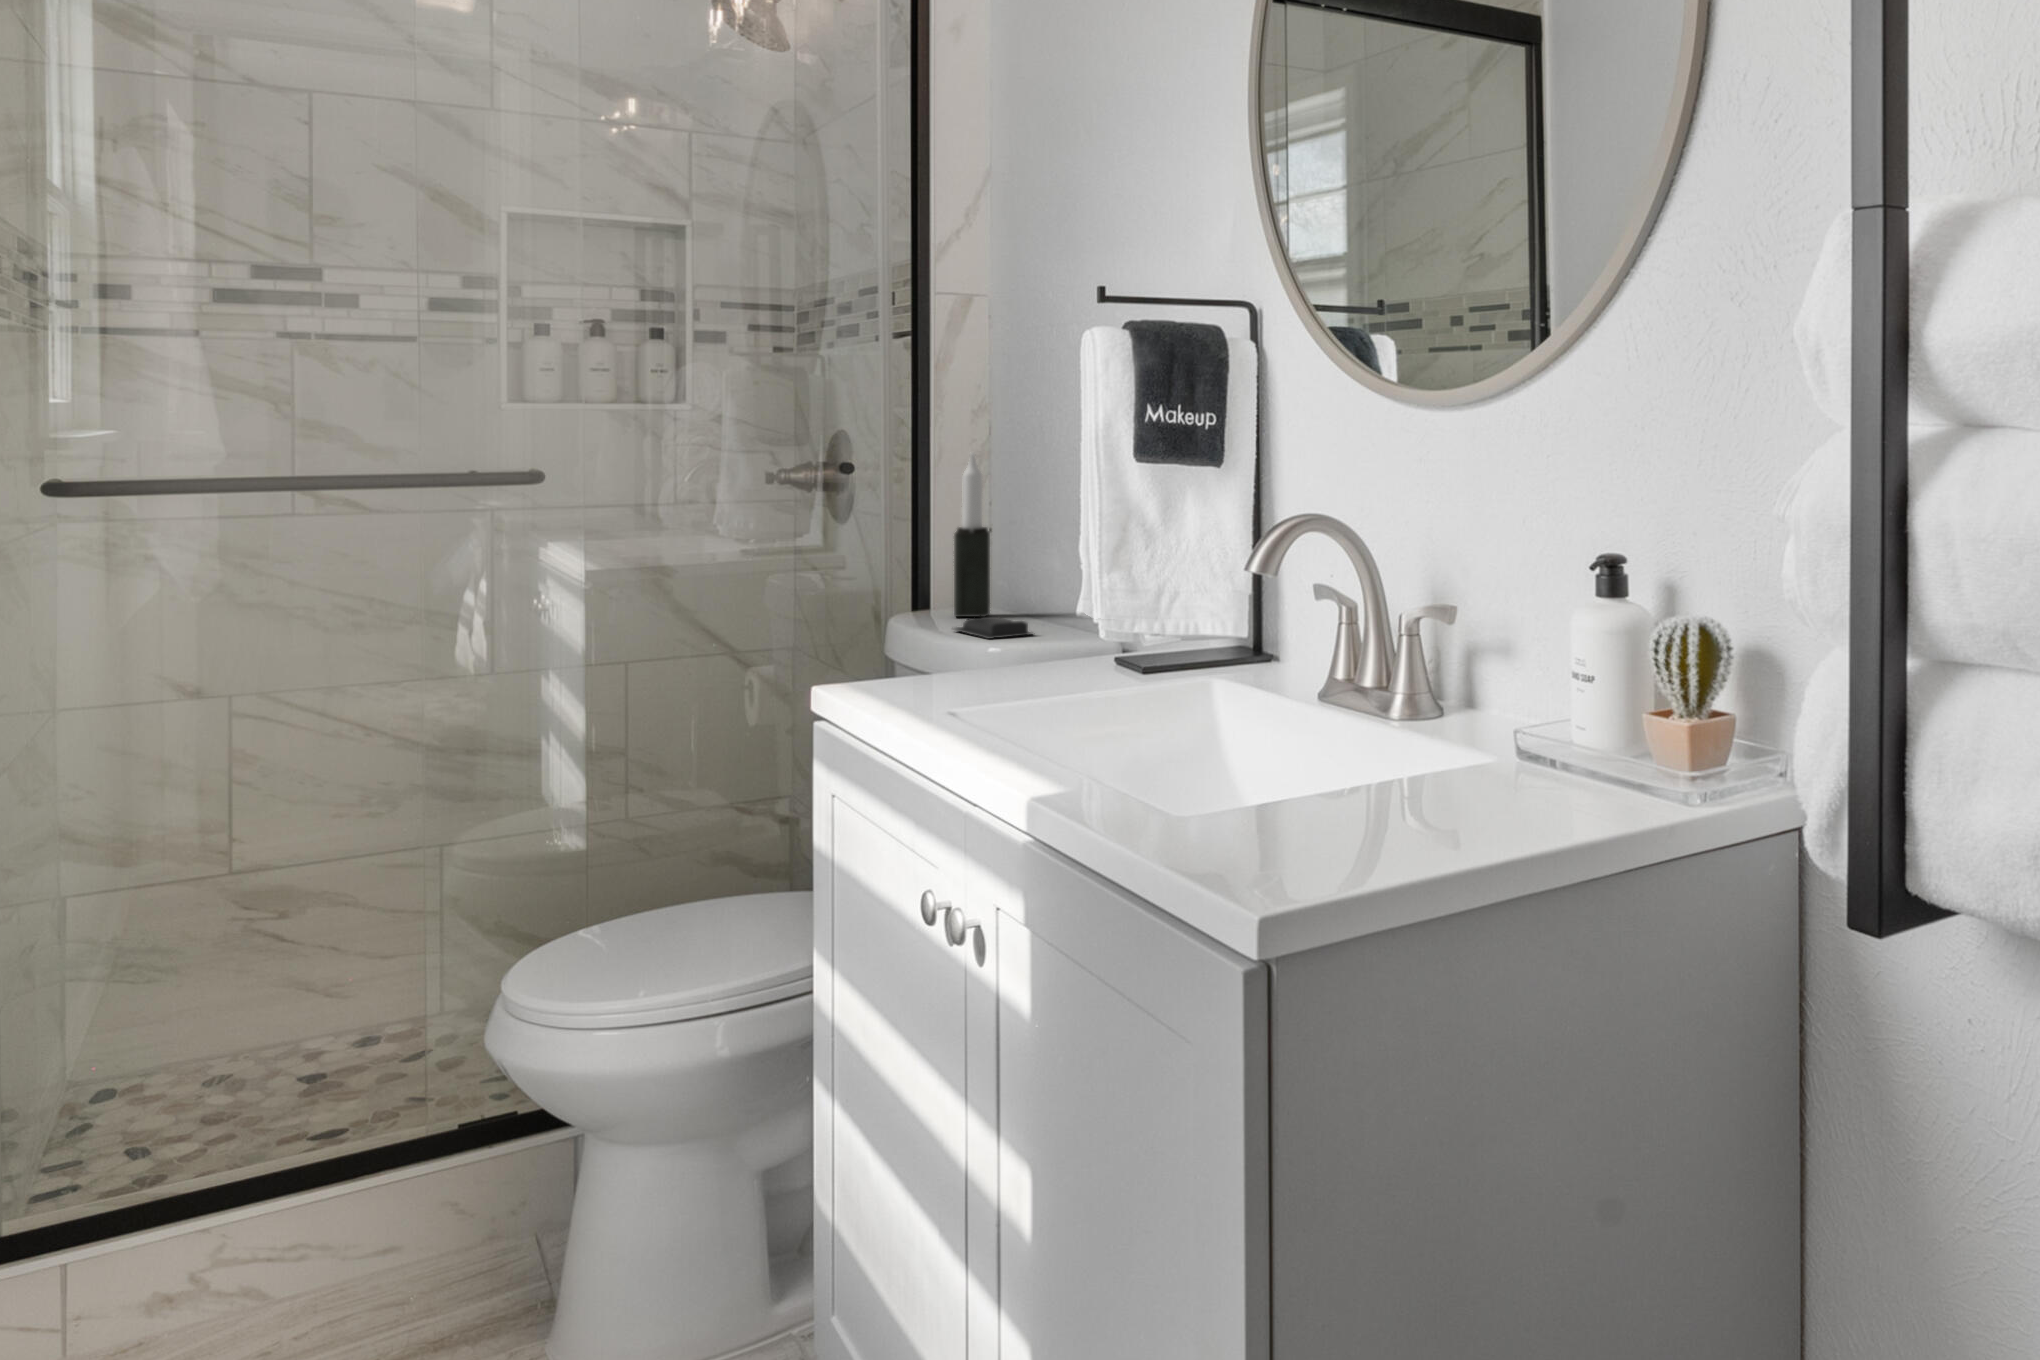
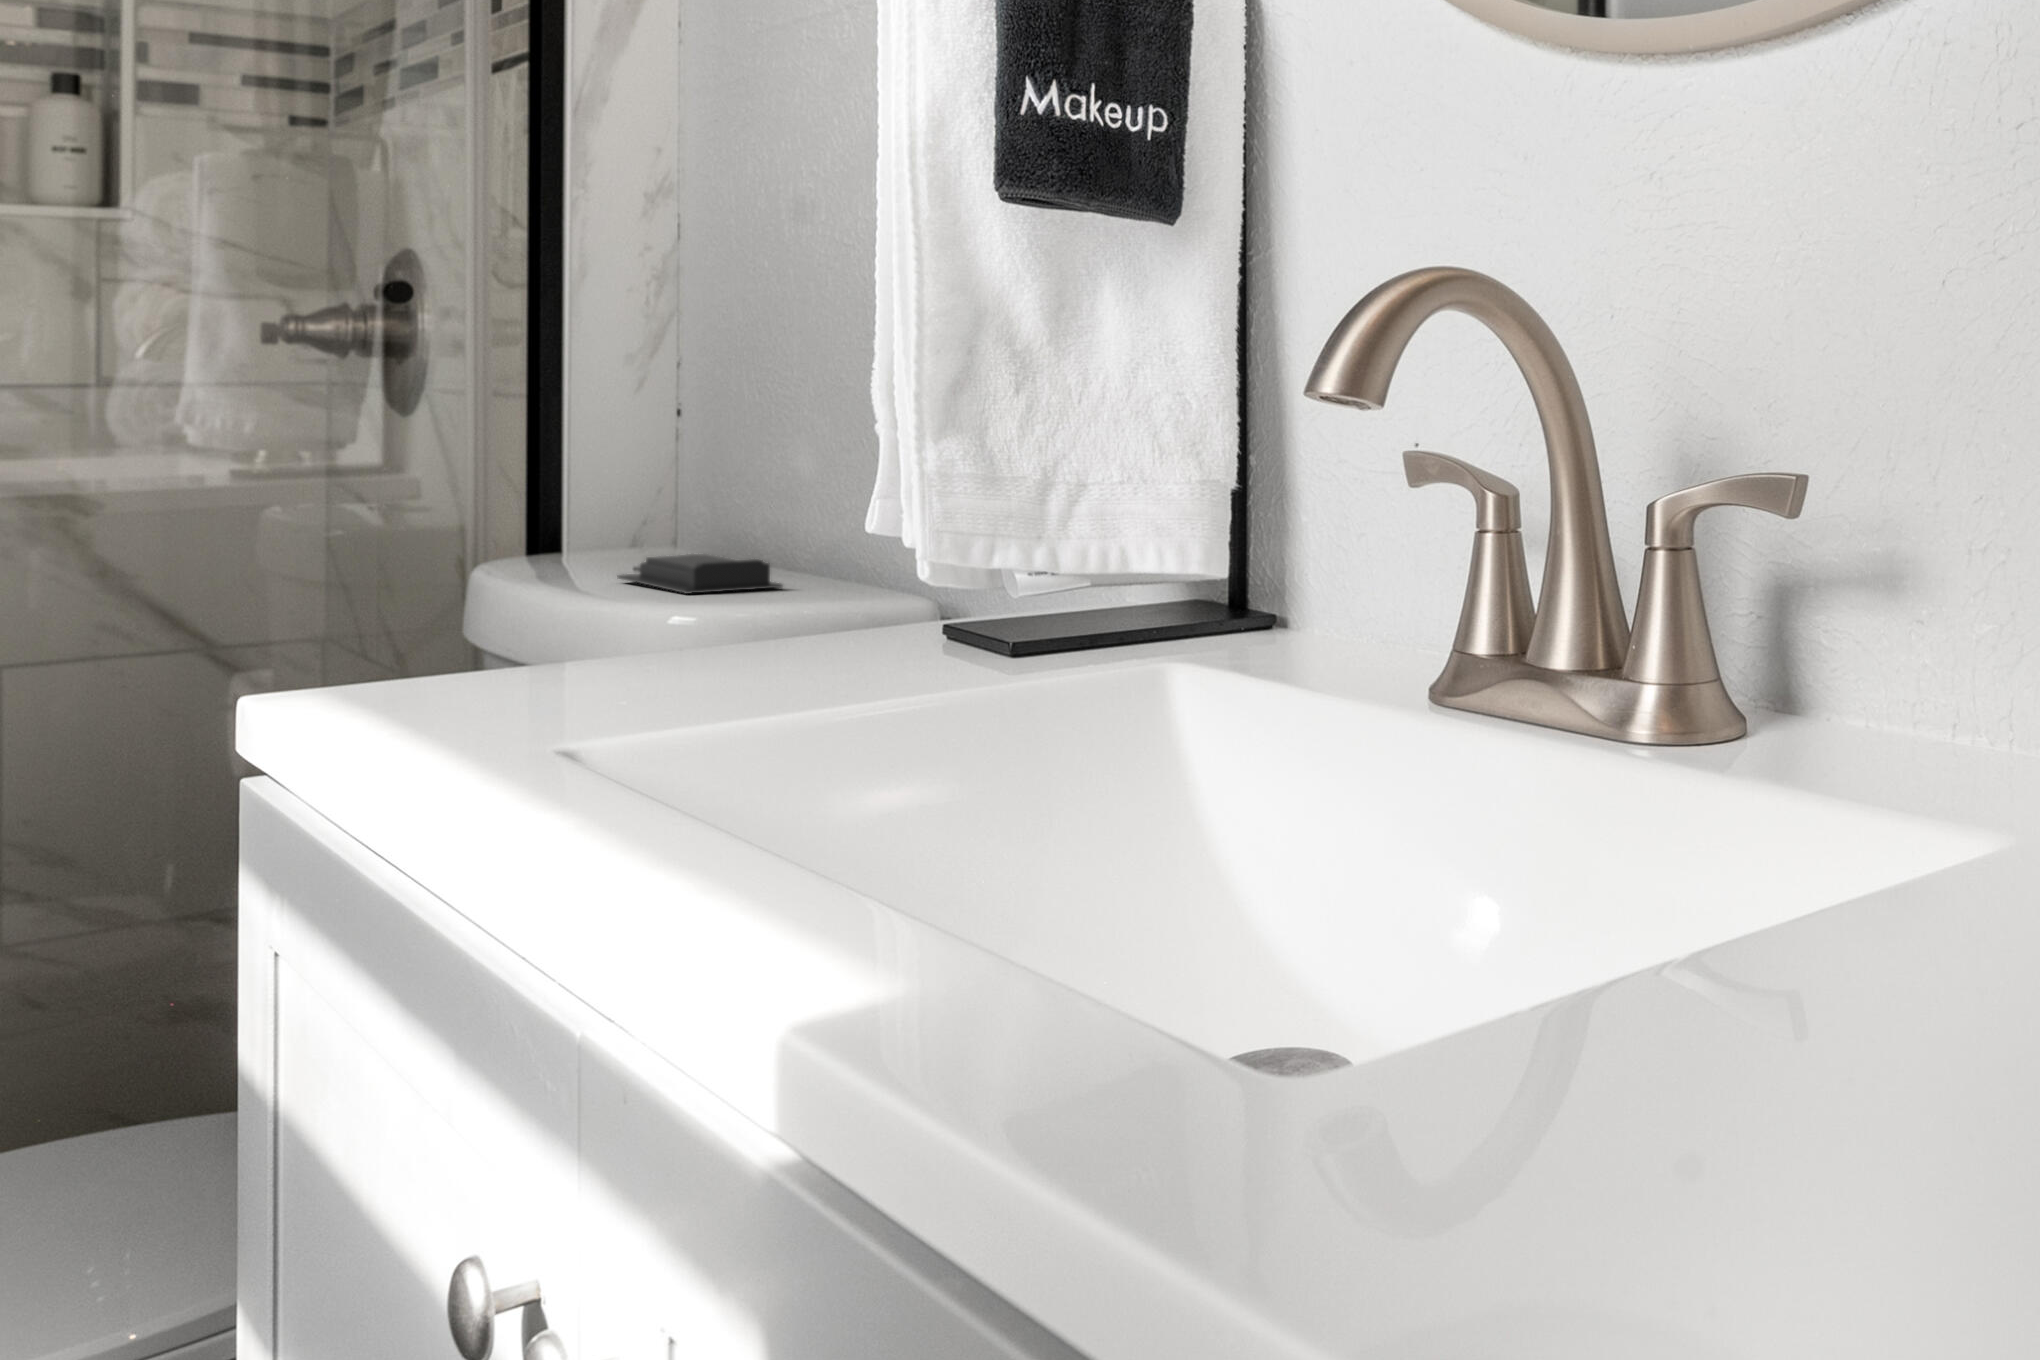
candle: present [954,453,990,618] -> none [633,245,707,561]

